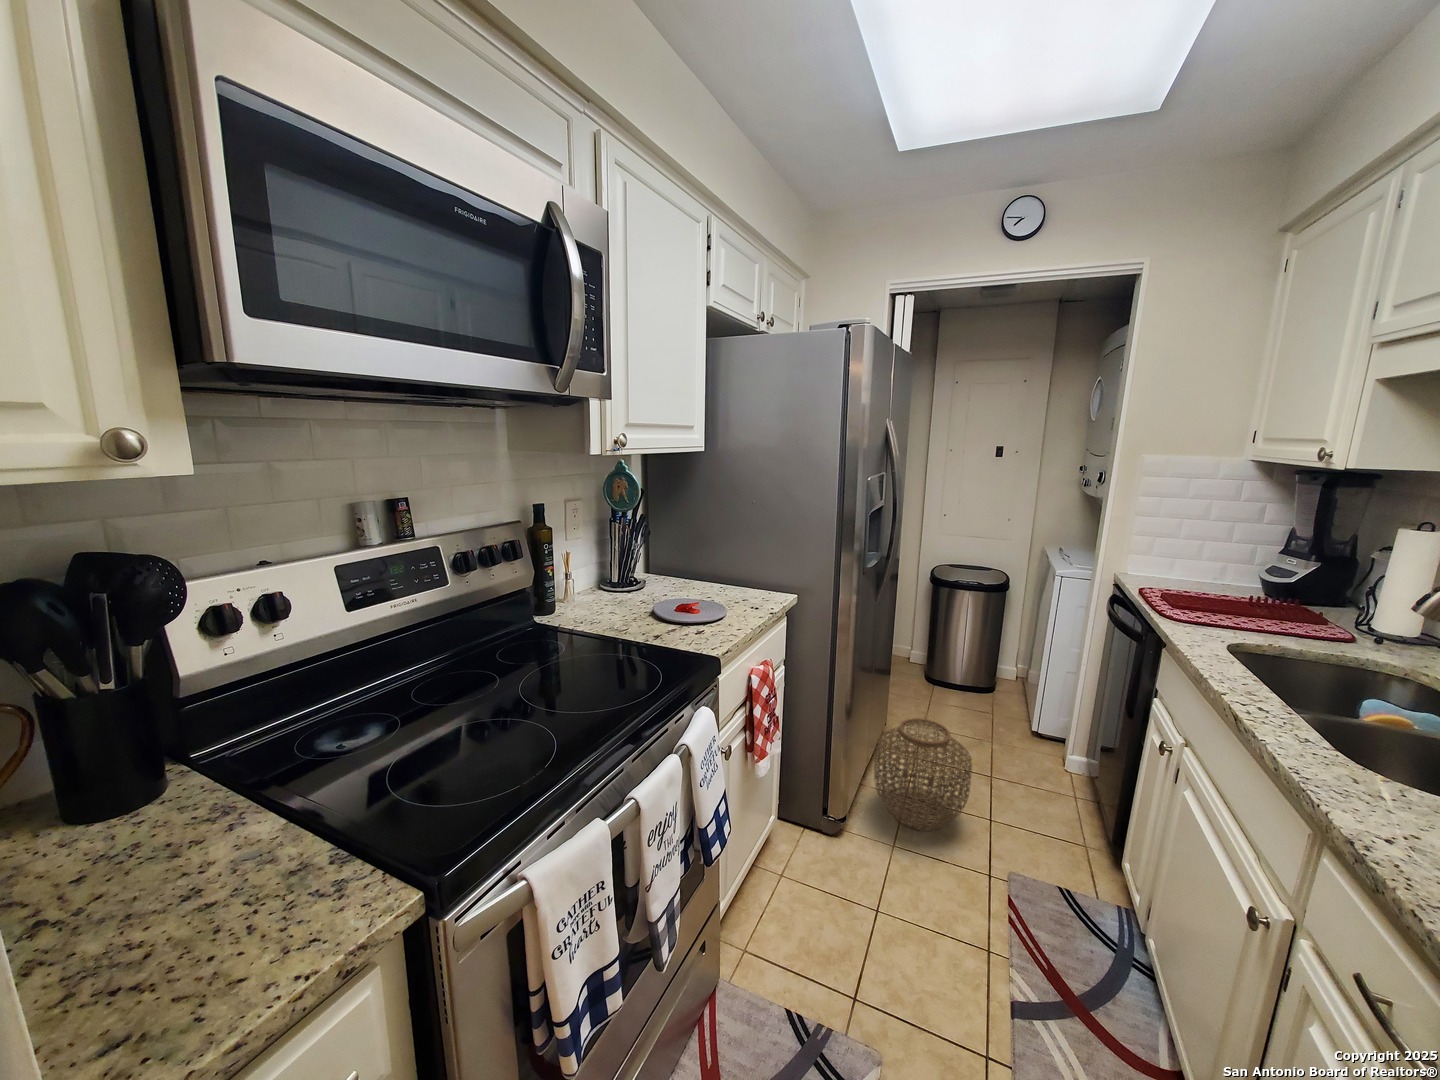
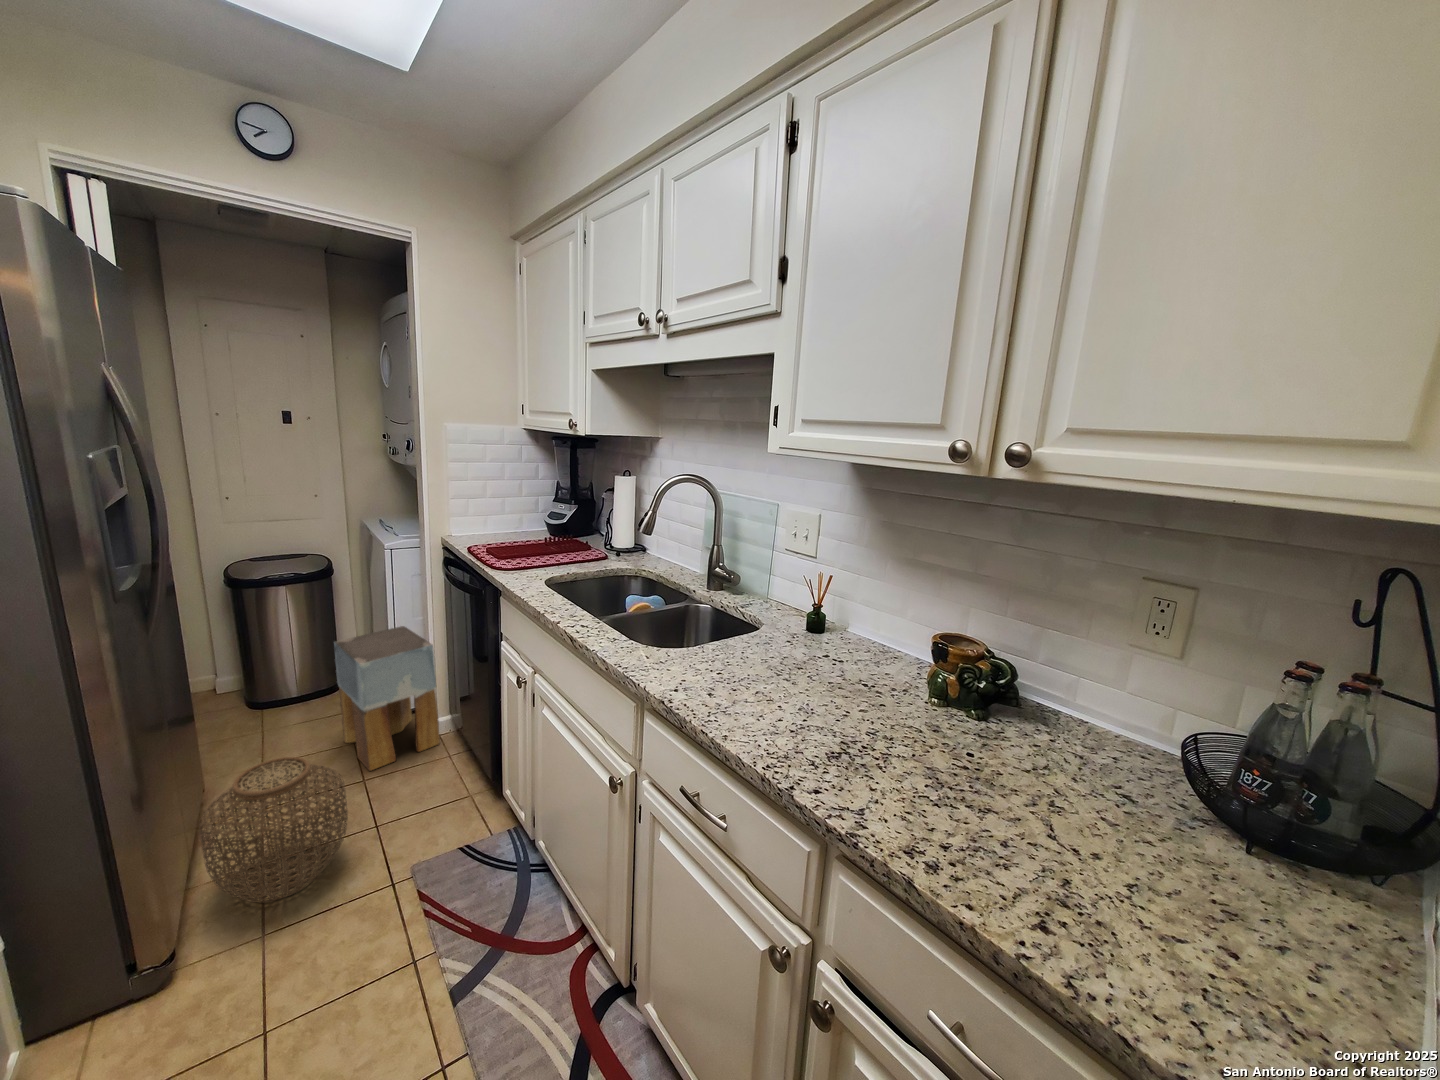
stool: none [985,647,1082,781] -> present [334,626,440,771]

